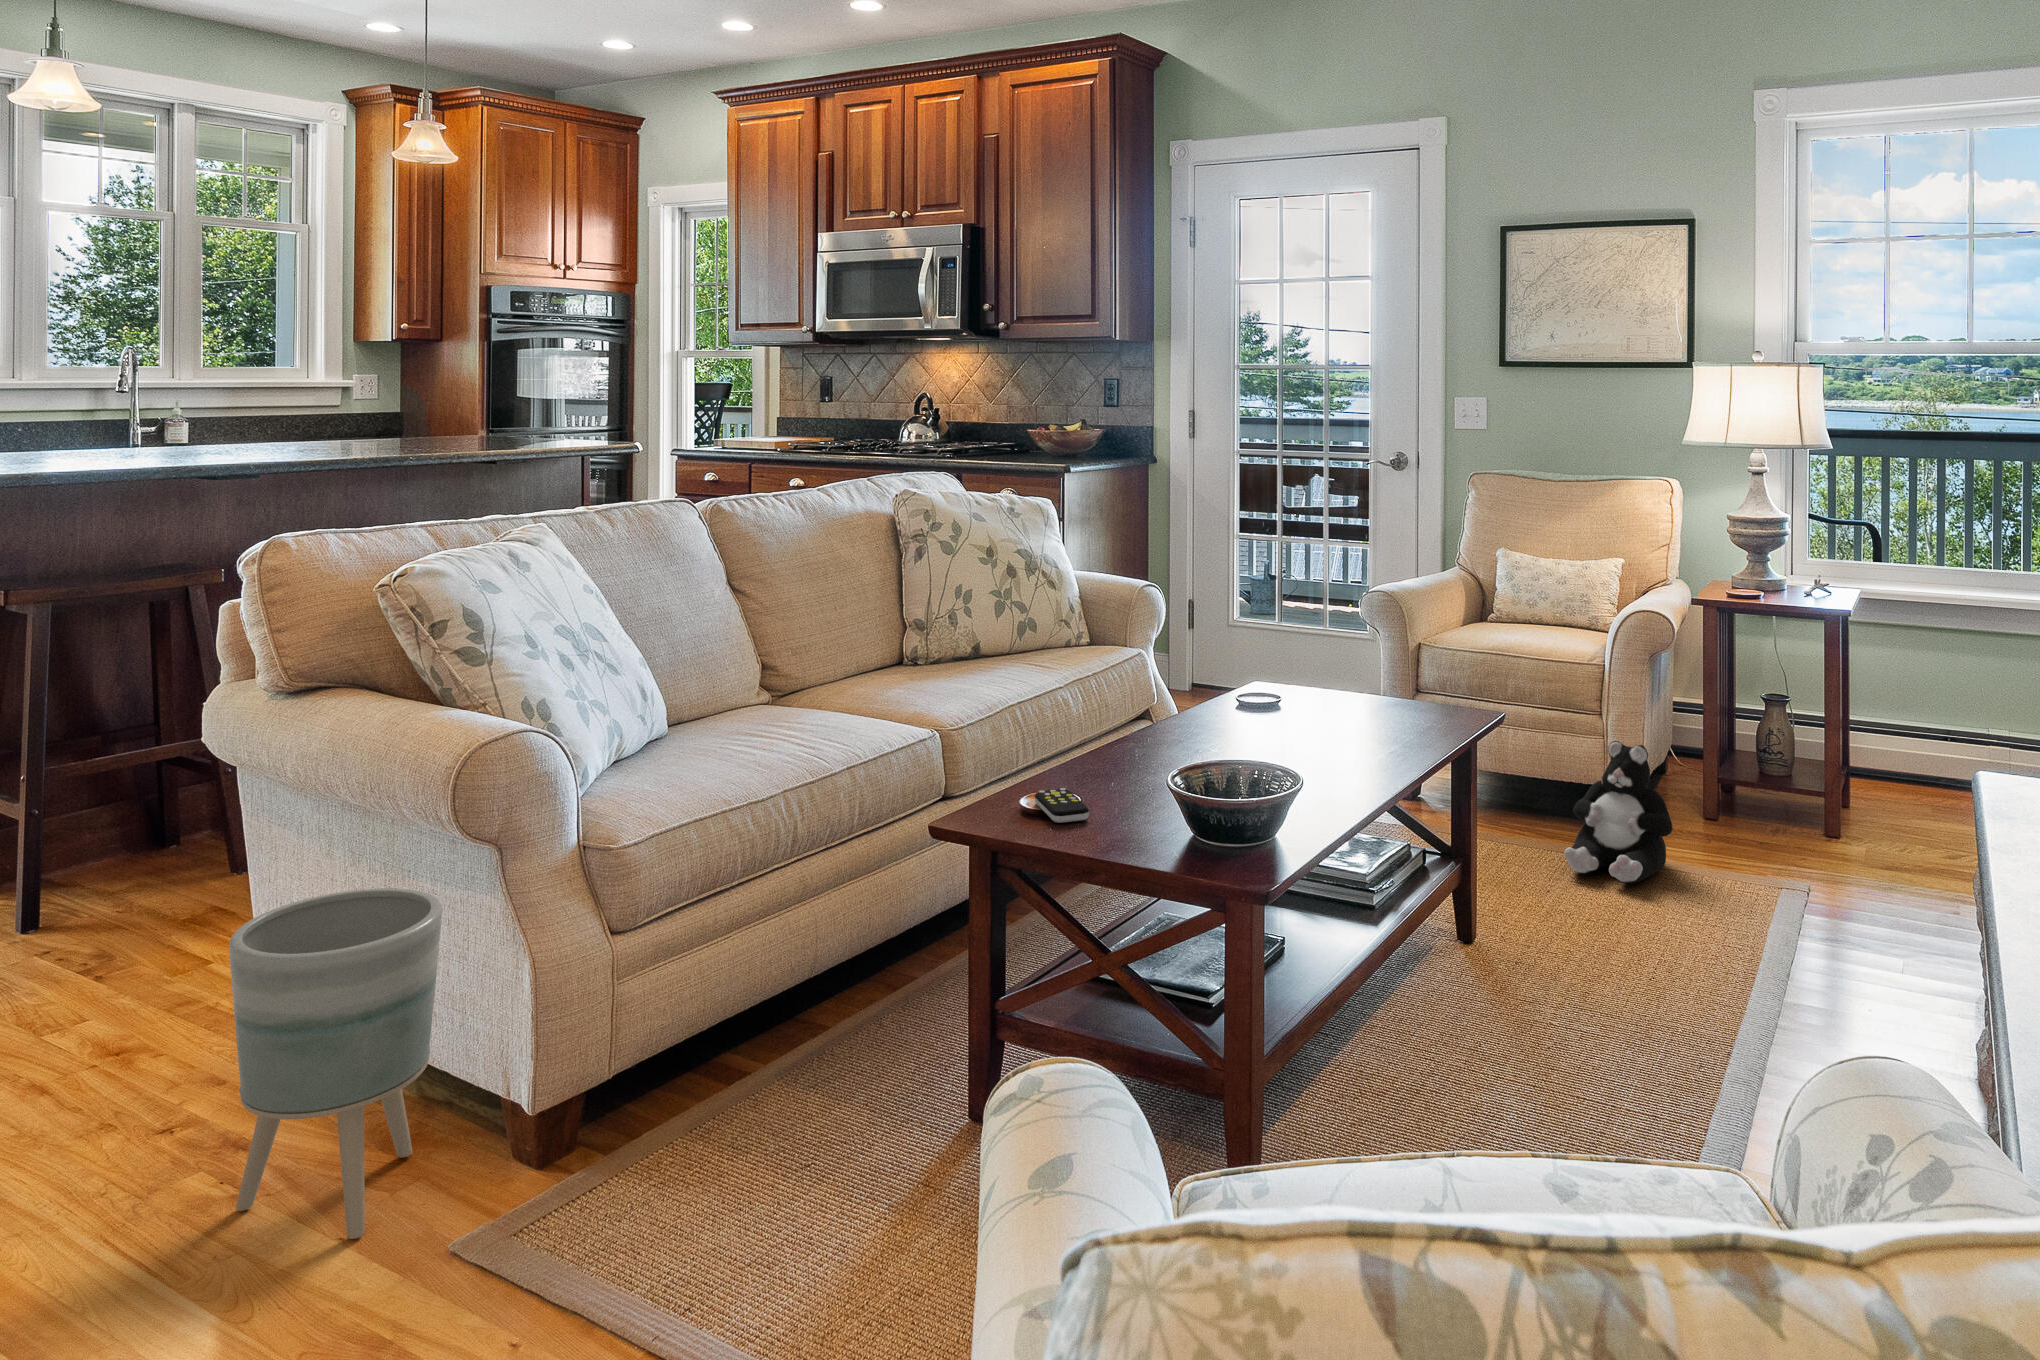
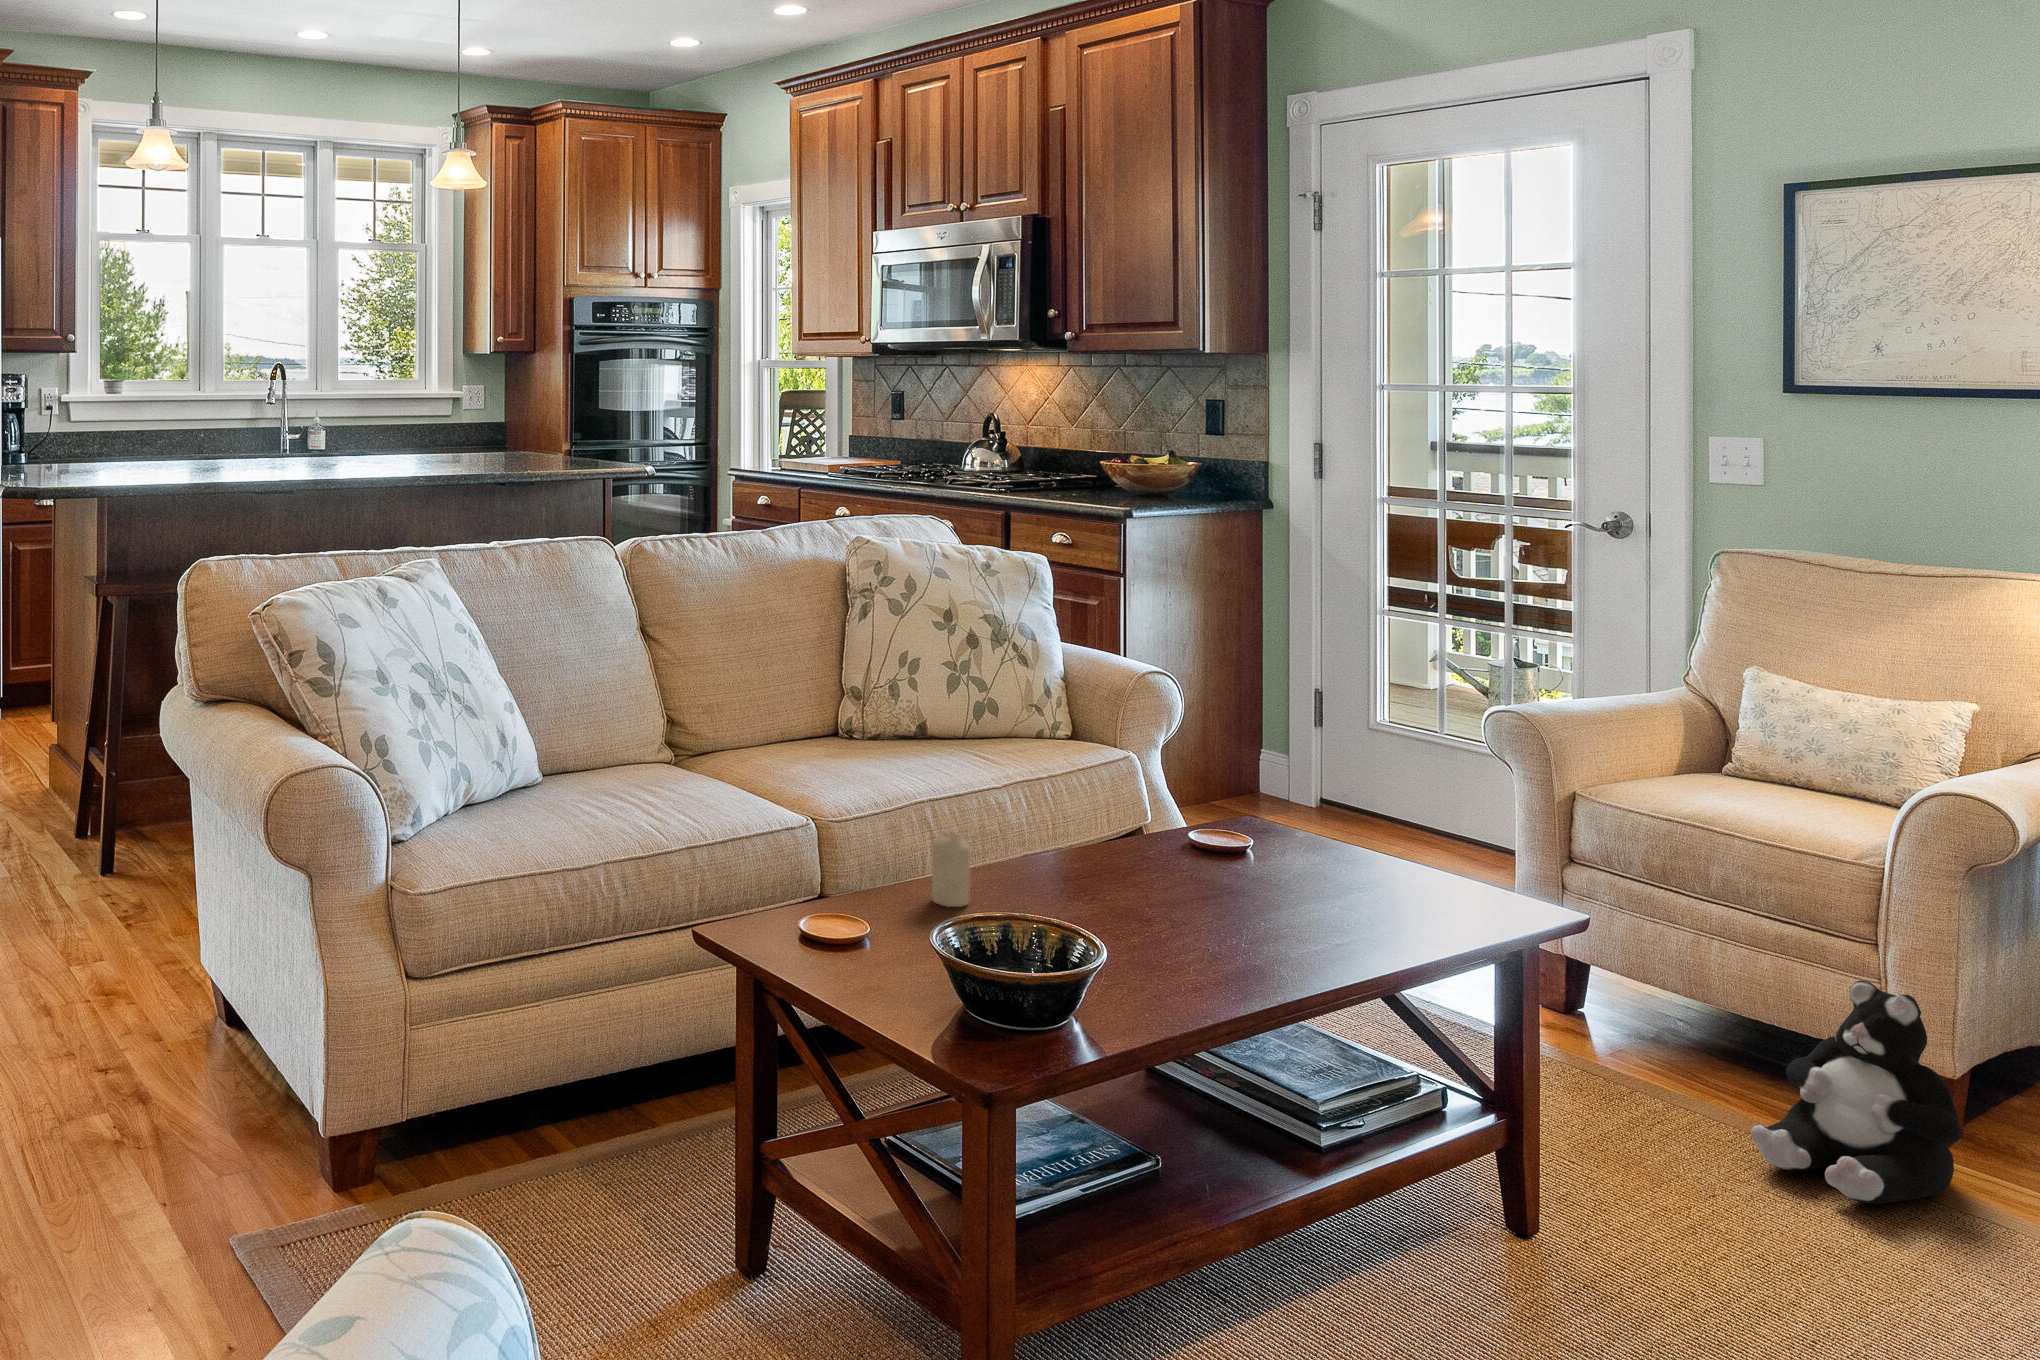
candle: none [1093,715,1124,776] -> present [932,833,970,907]
remote control: present [1035,788,1089,823] -> none [835,910,880,954]
planter: present [229,888,442,1239] -> none [101,892,271,1210]

